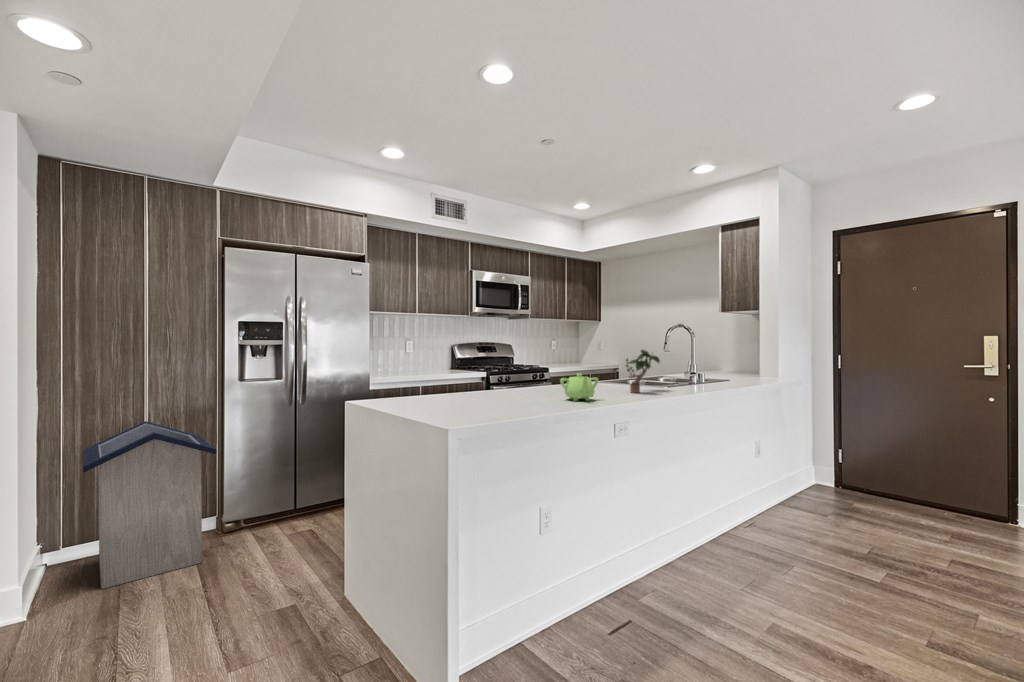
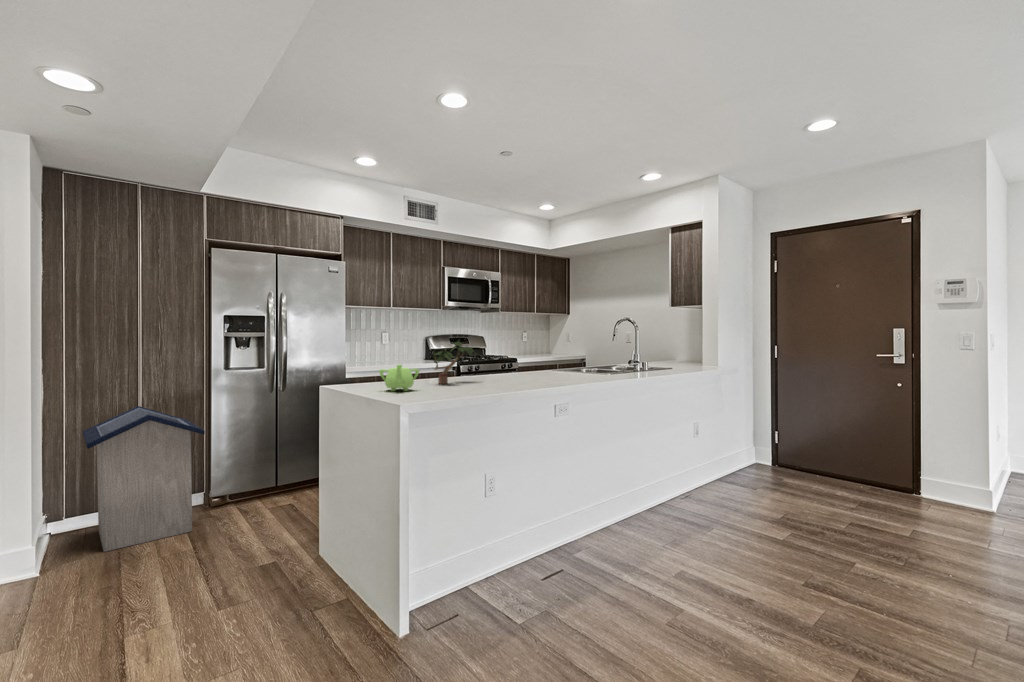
potted plant: present [626,350,660,393] -> present [433,341,474,384]
teapot: present [560,373,598,401] -> present [379,365,419,391]

